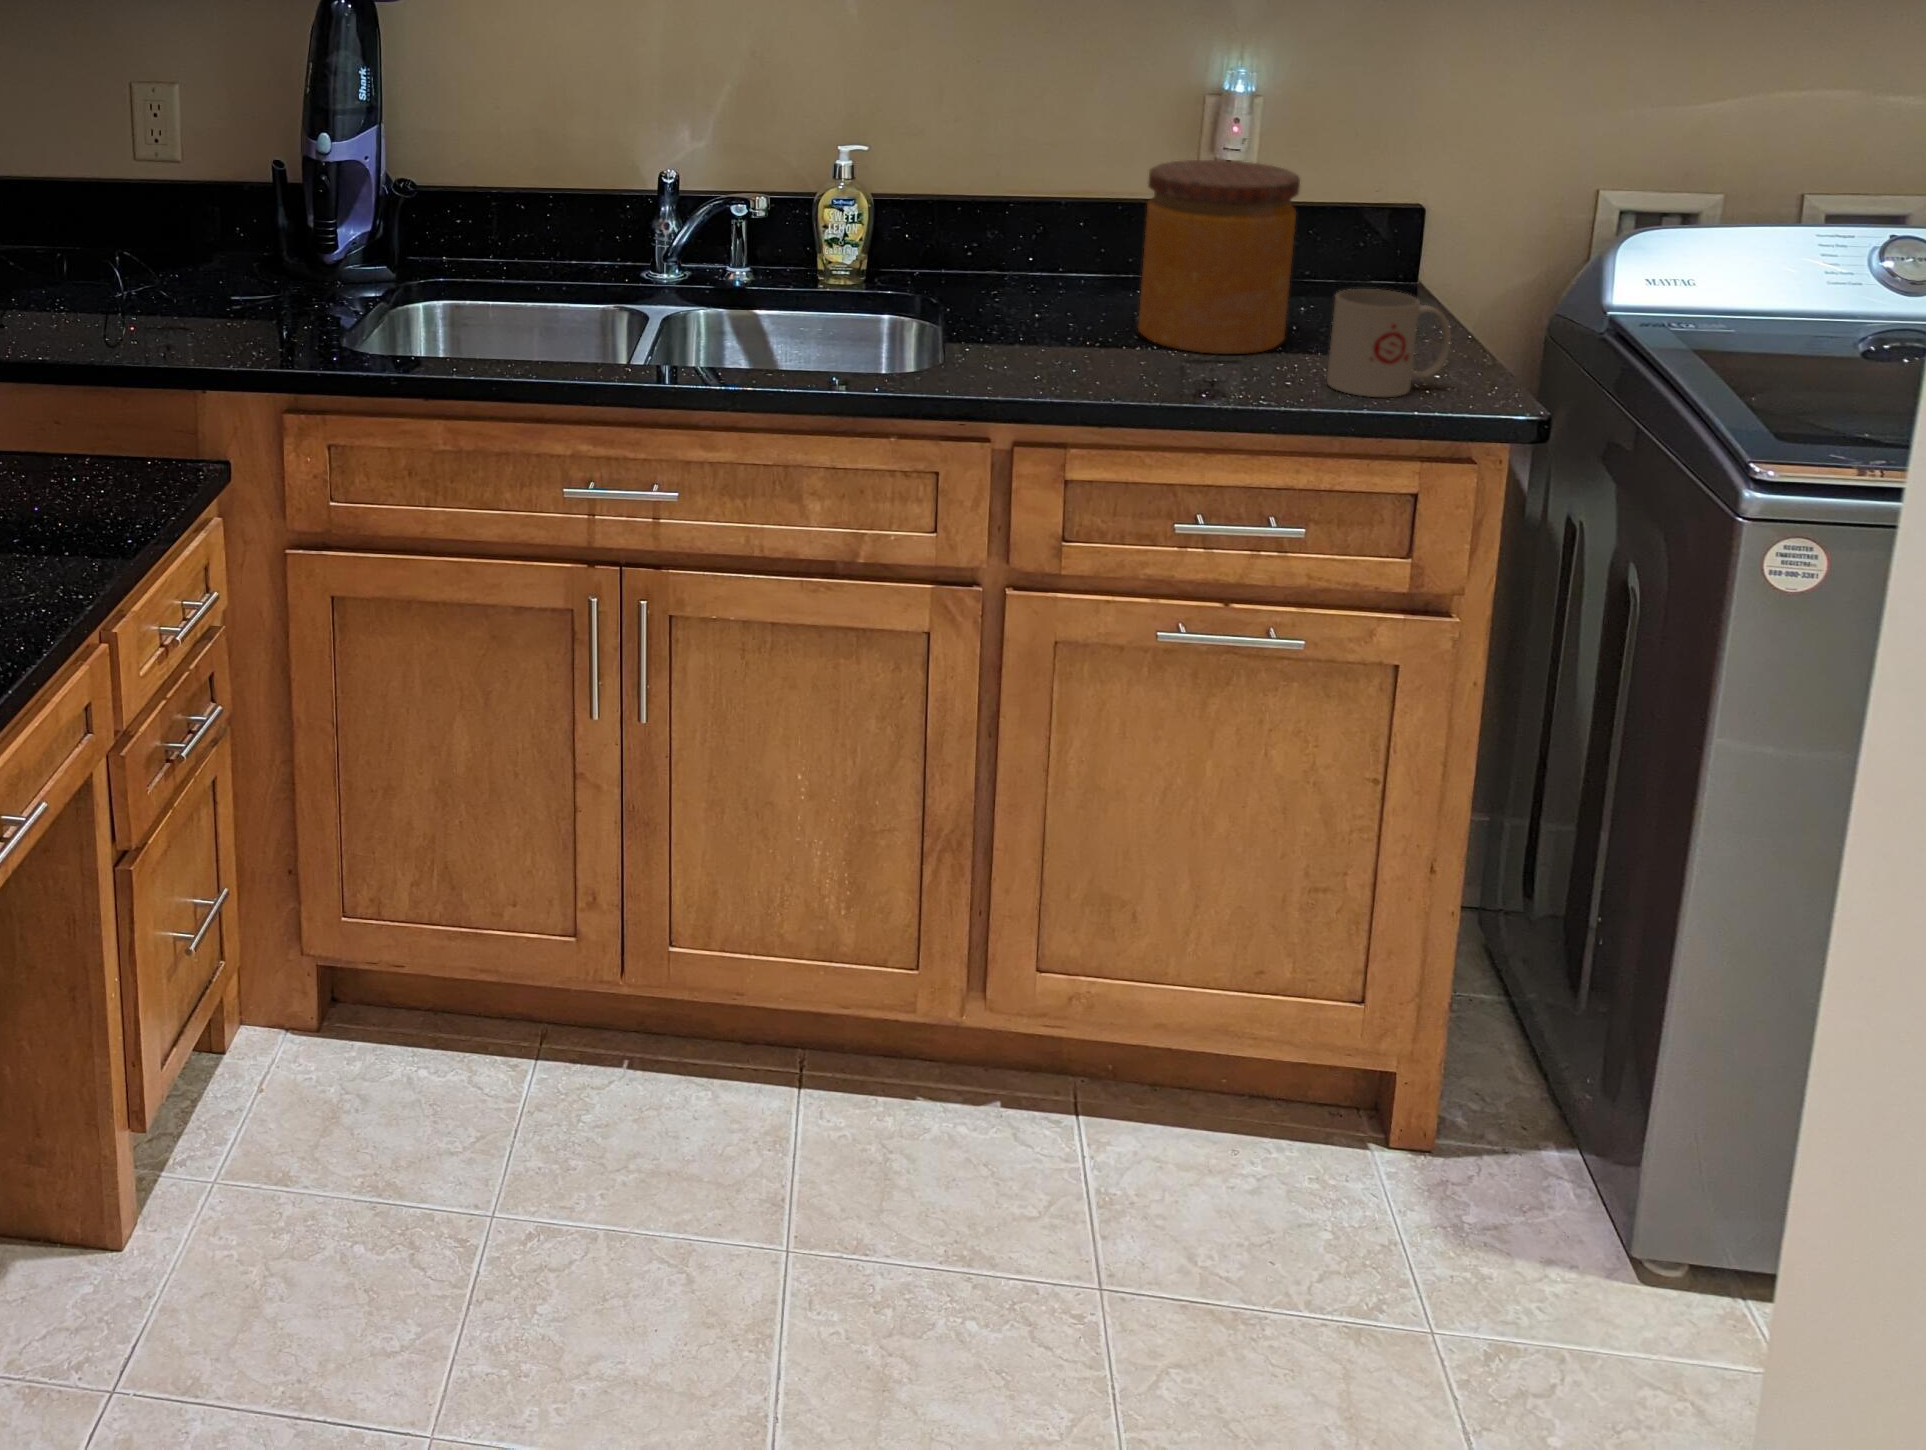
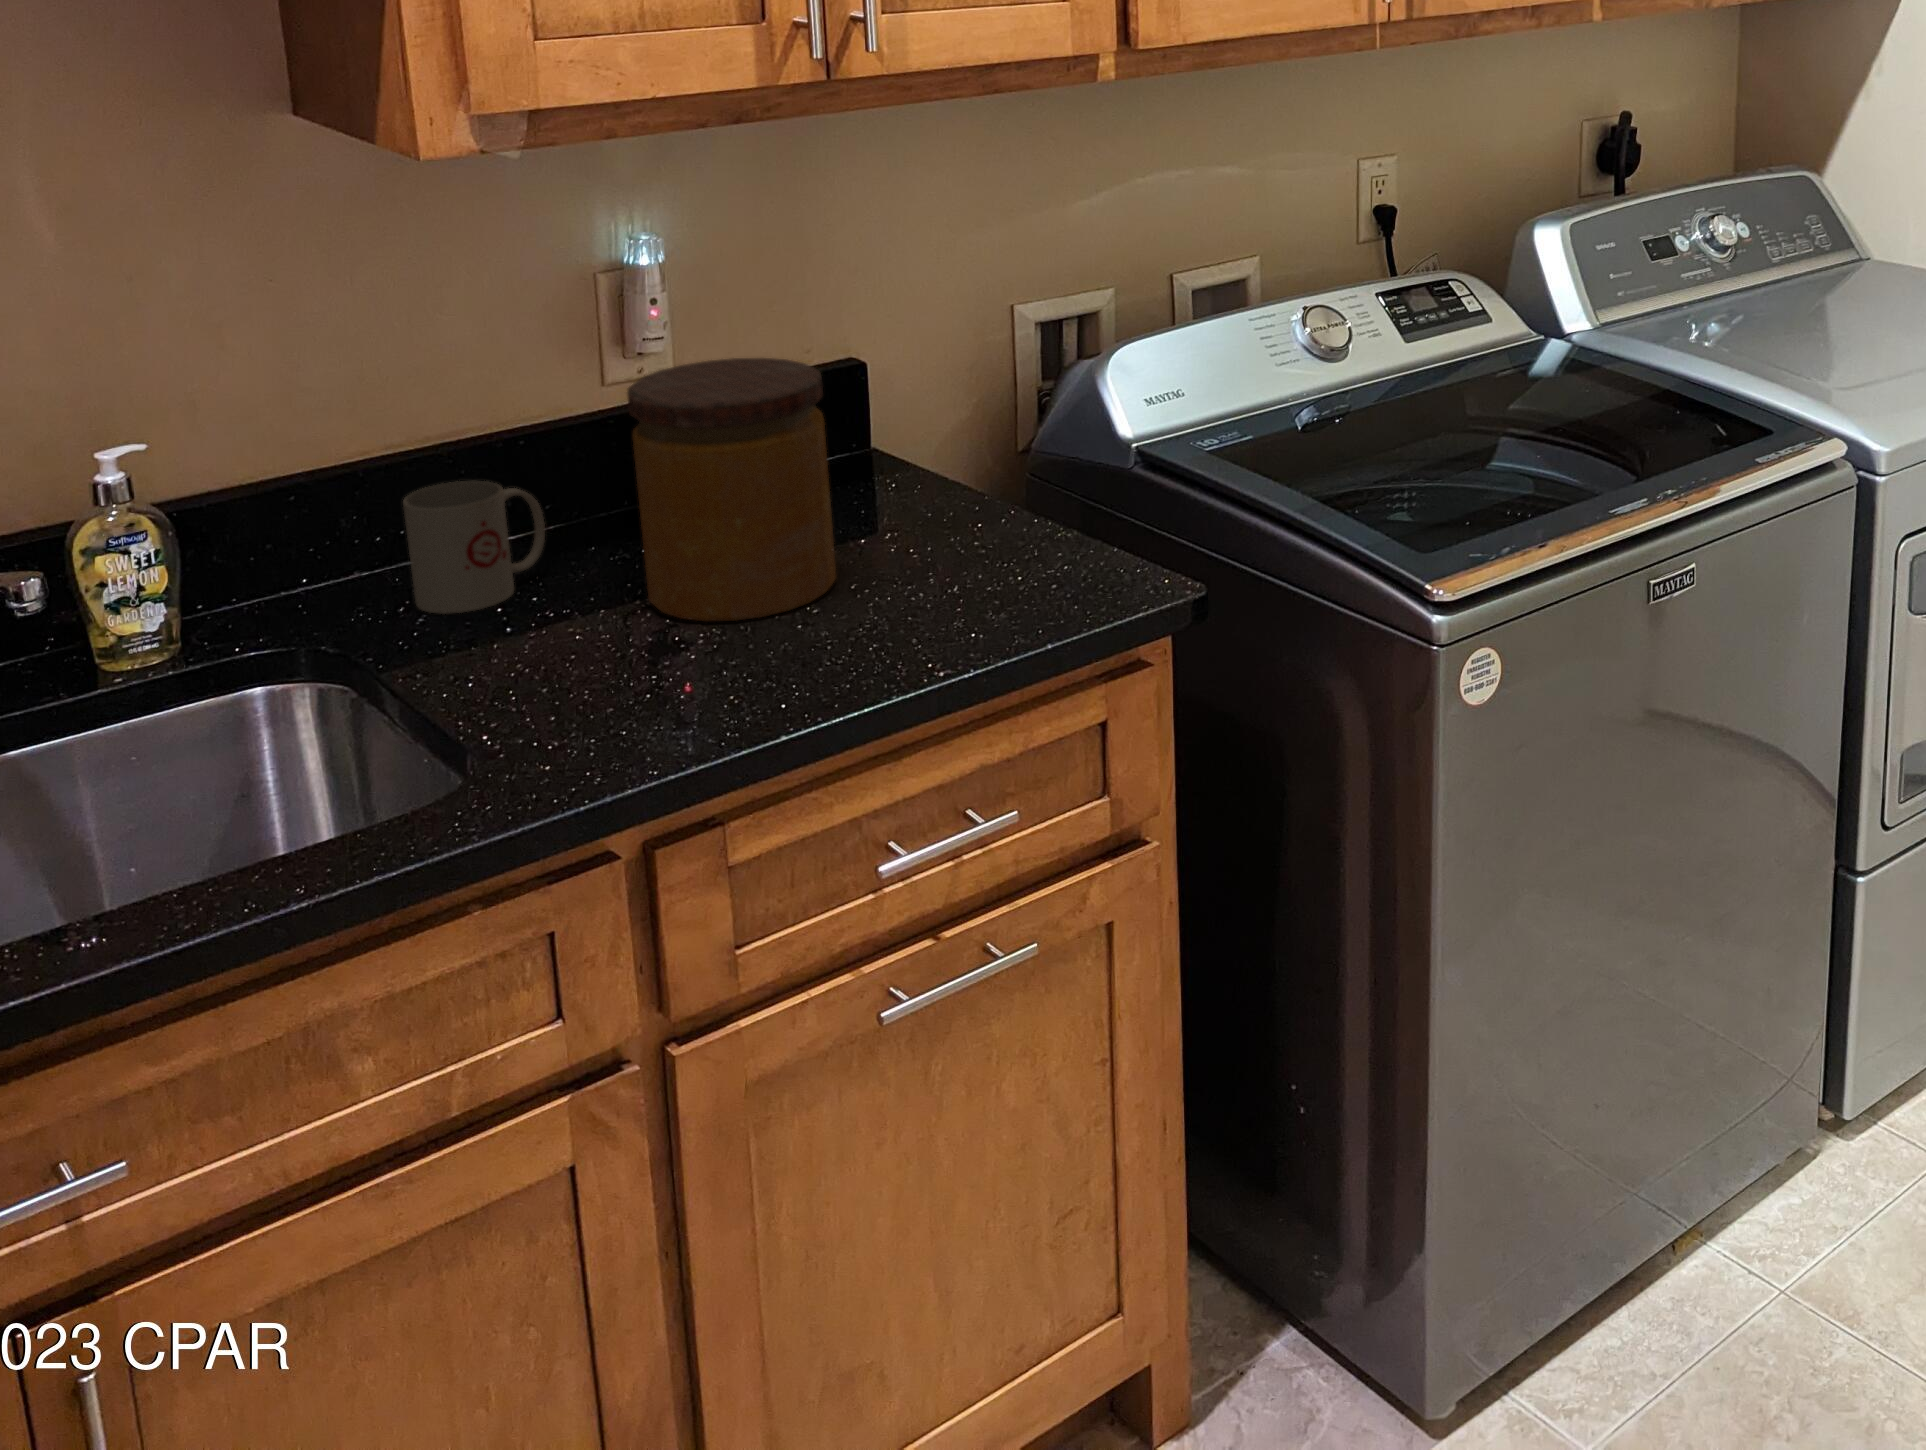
mug: present [1327,289,1451,397] -> present [403,481,545,614]

